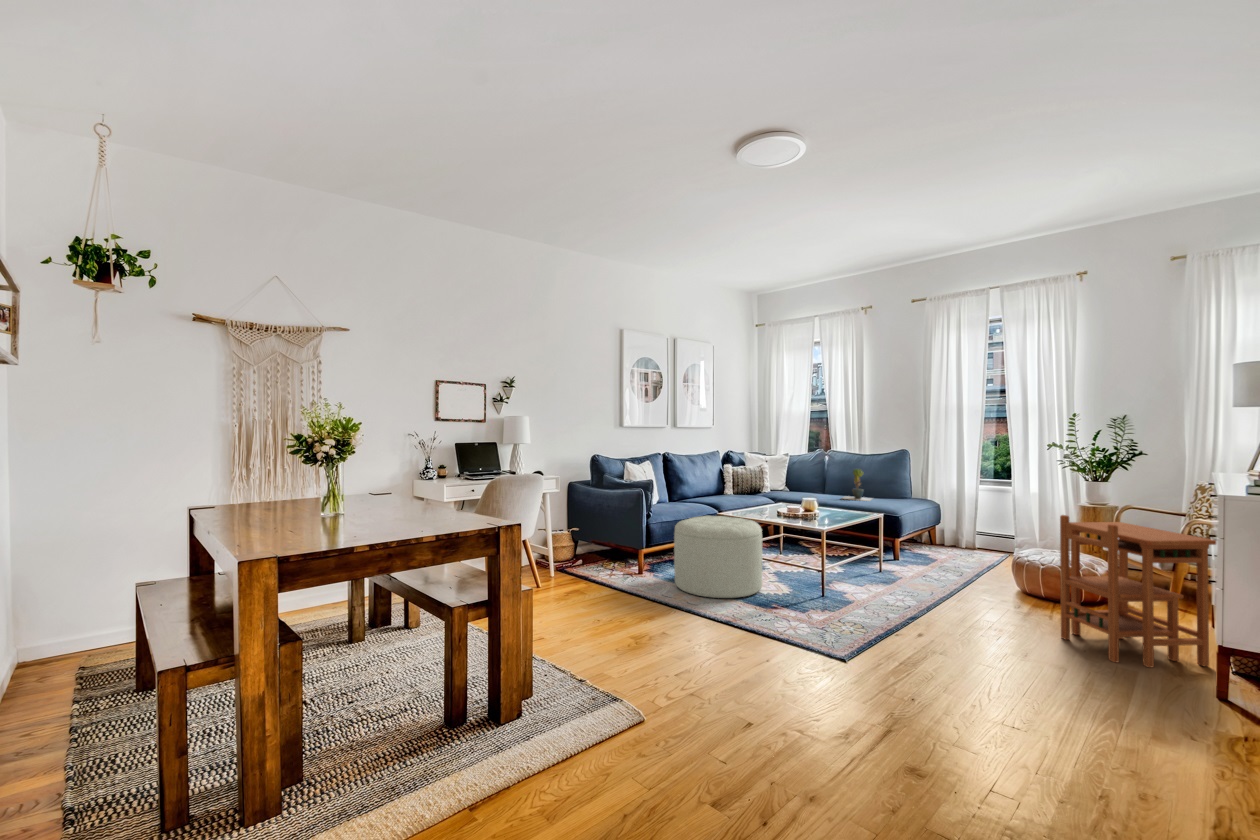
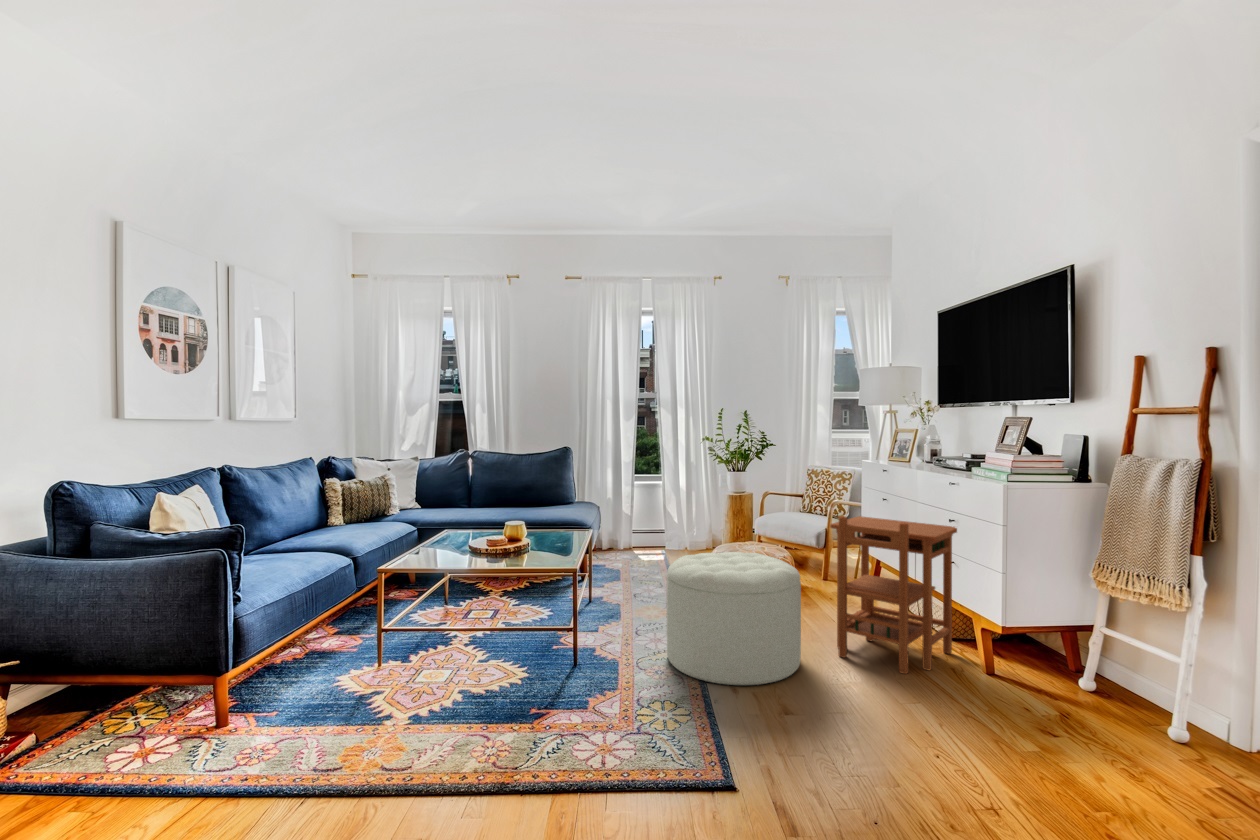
potted plant: present [842,469,872,501] -> none [507,472,546,517]
ottoman: present [674,516,762,598] -> present [667,552,801,685]

